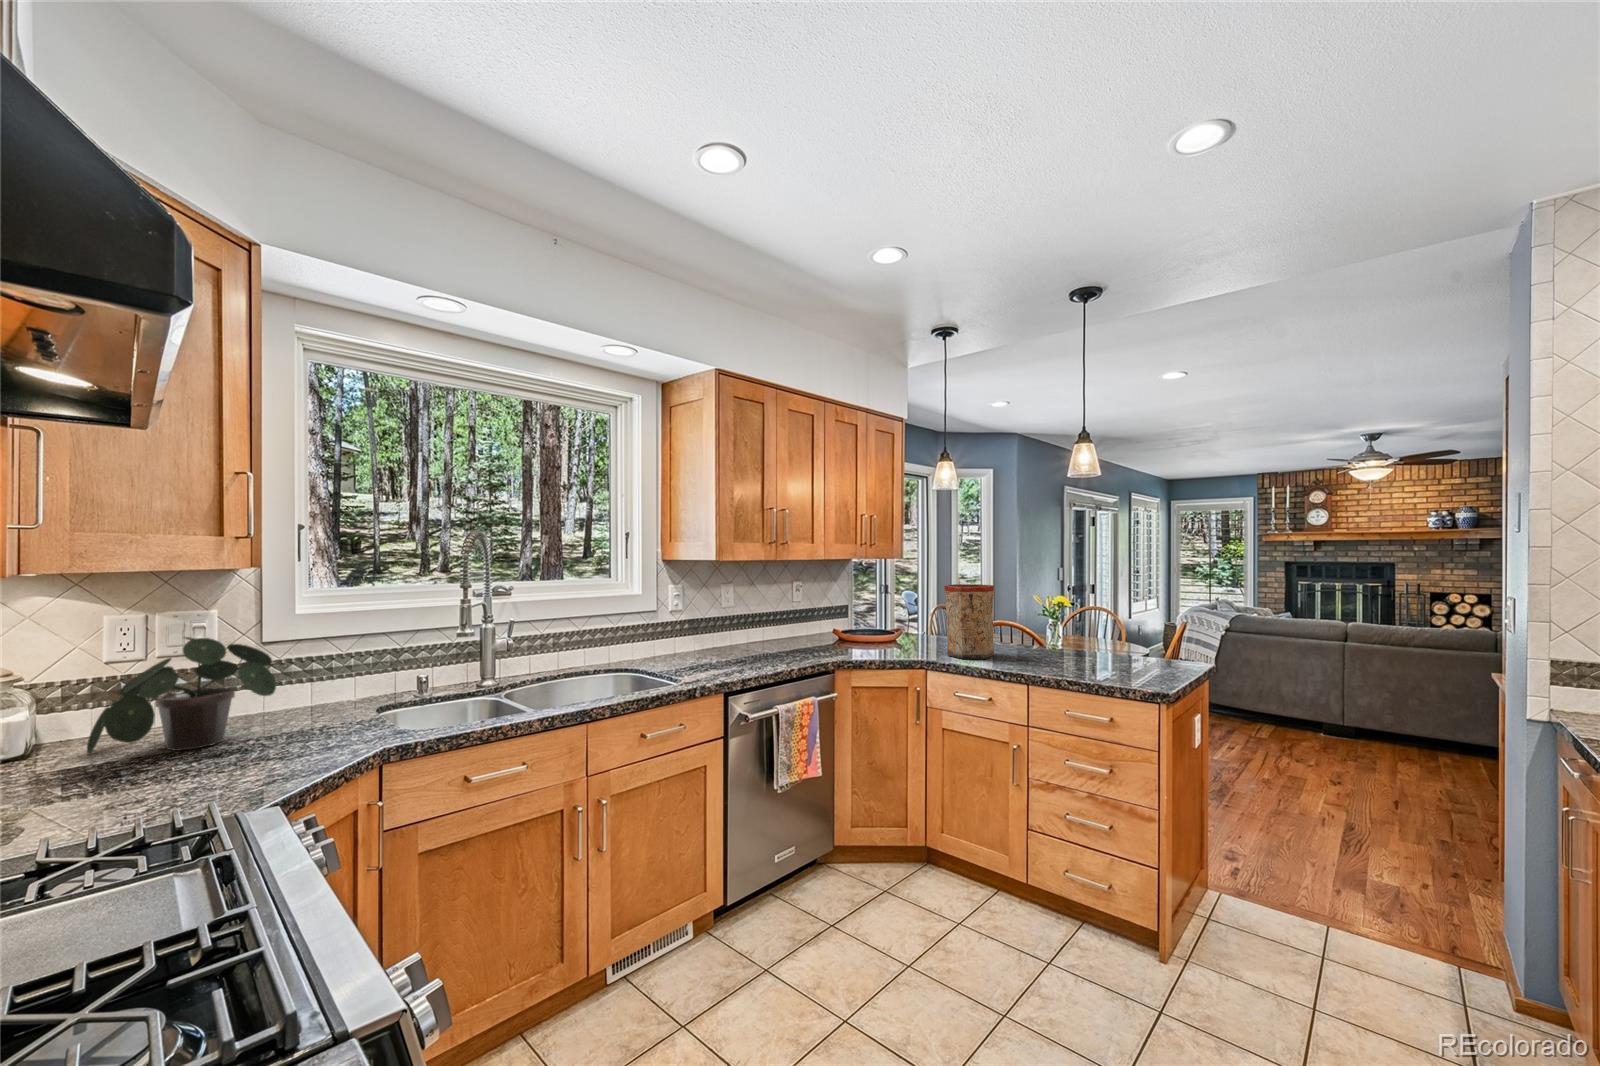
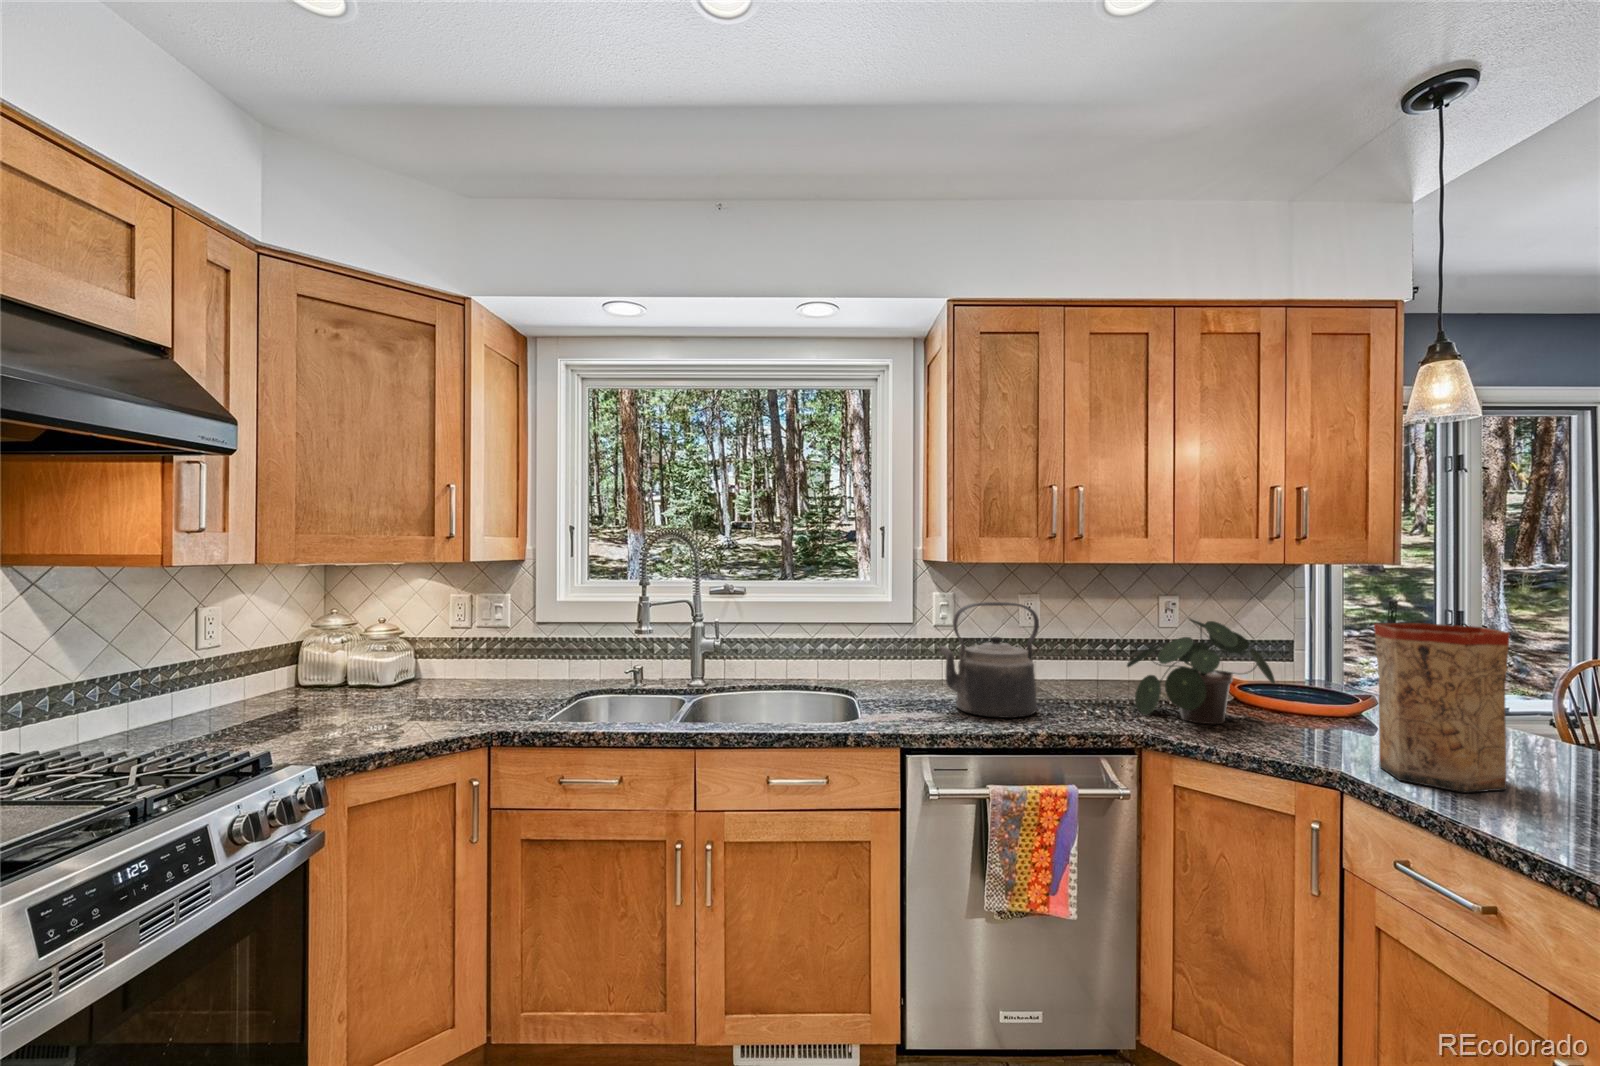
kettle: none [718,589,775,665] -> present [939,602,1039,718]
potted plant: present [87,637,276,755] -> present [1127,619,1275,724]

